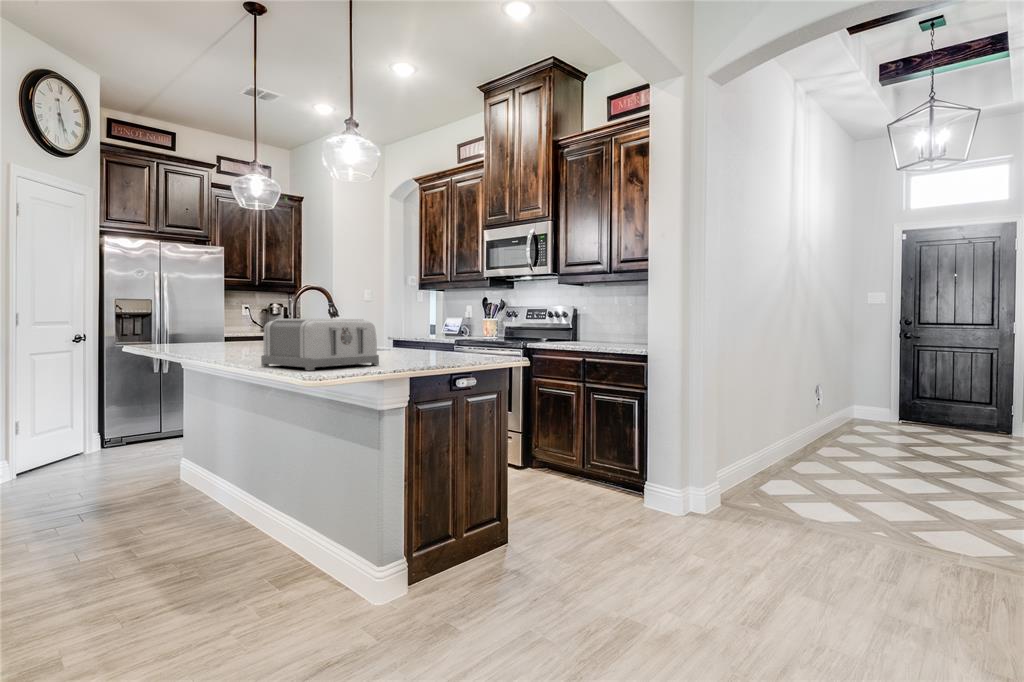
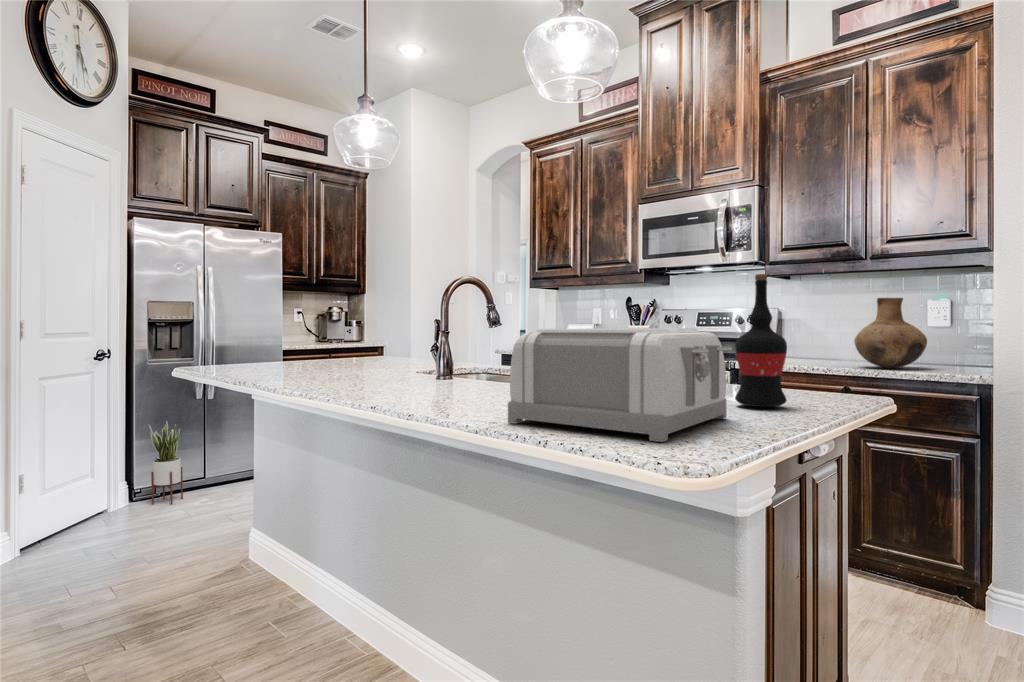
wine bottle: none [408,290,433,362] -> present [735,274,787,407]
vase: none [589,301,631,348] -> present [854,298,927,368]
potted plant: none [116,388,144,450] -> present [149,421,183,504]

